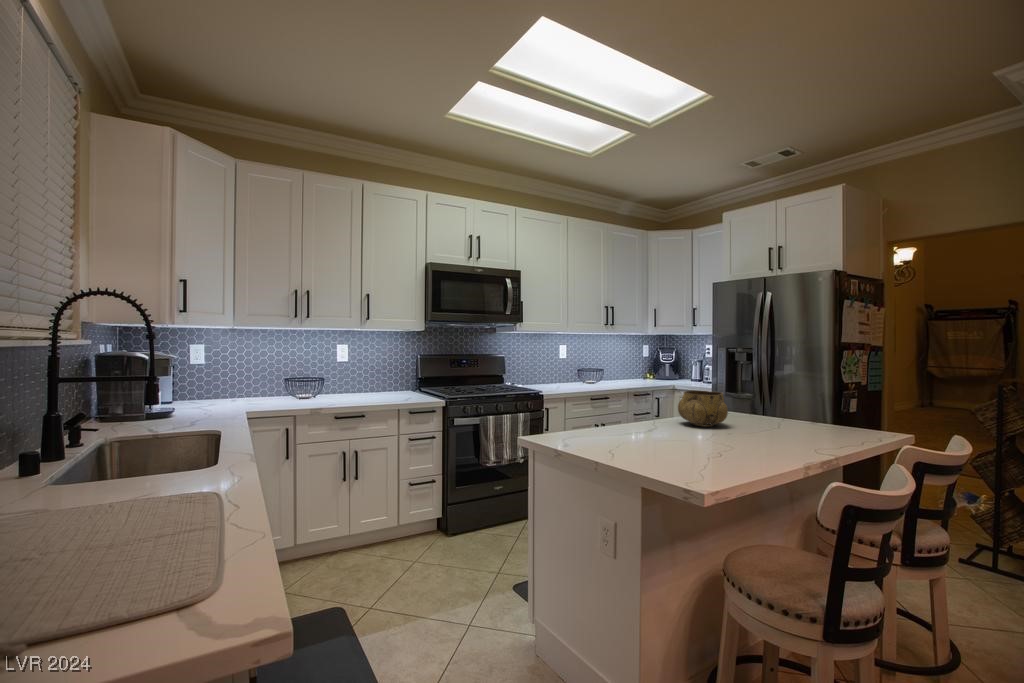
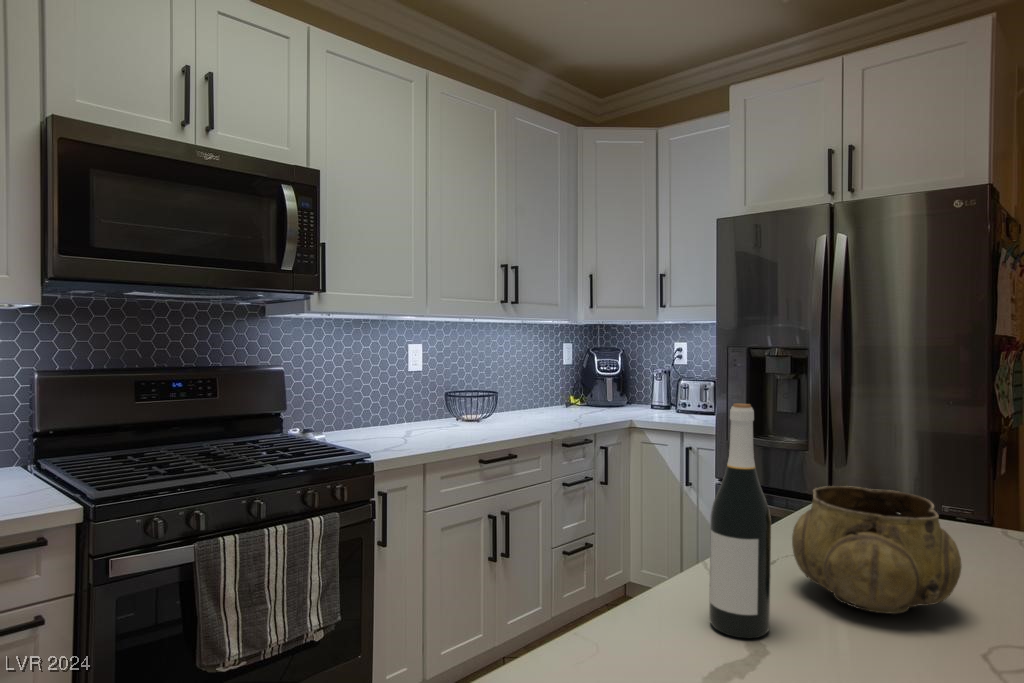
wine bottle: none [643,360,661,427] -> present [709,404,771,638]

